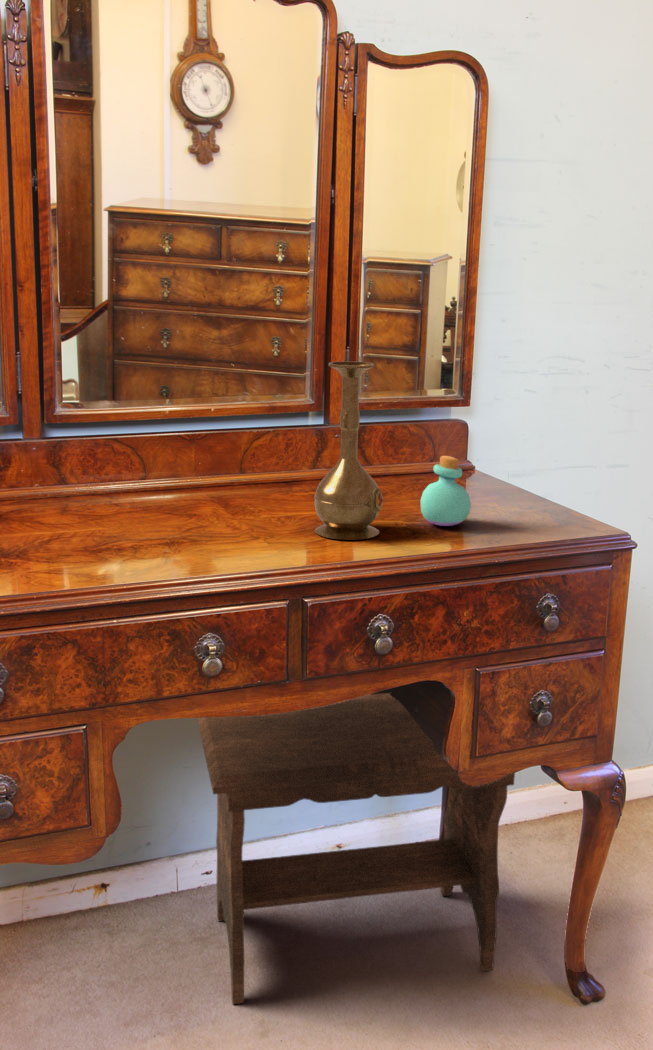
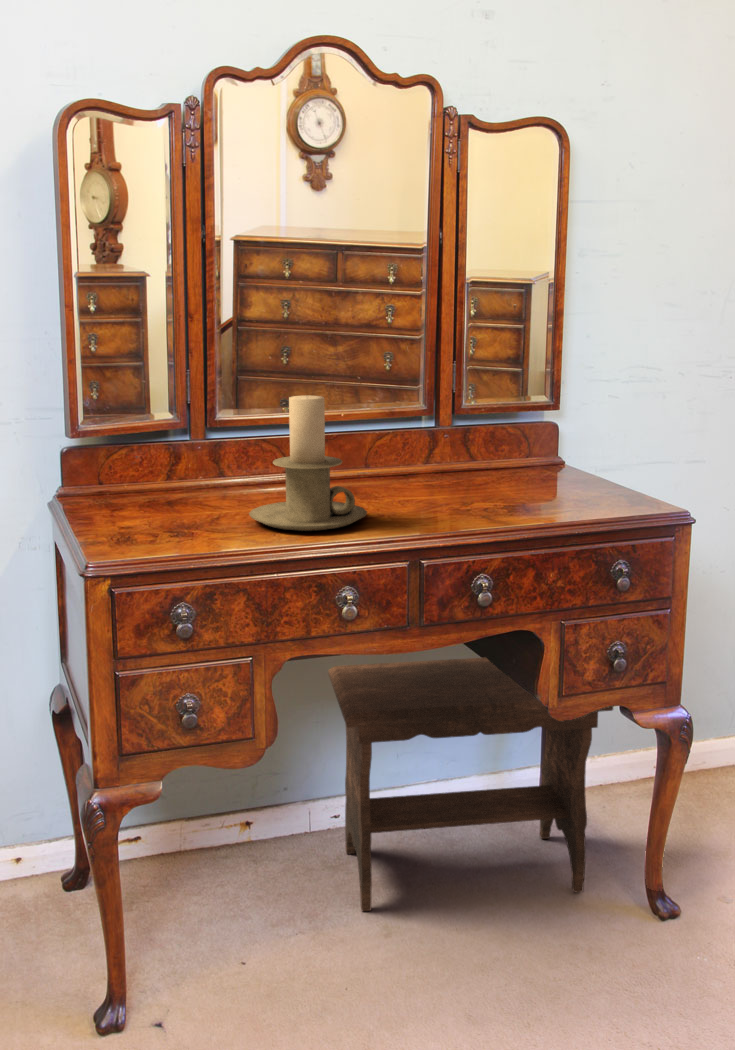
vase: present [314,361,383,540] -> none [428,374,483,517]
candle holder: none [85,386,238,561] -> present [249,396,367,531]
perfume bottle: present [420,456,471,526] -> none [515,450,556,507]

